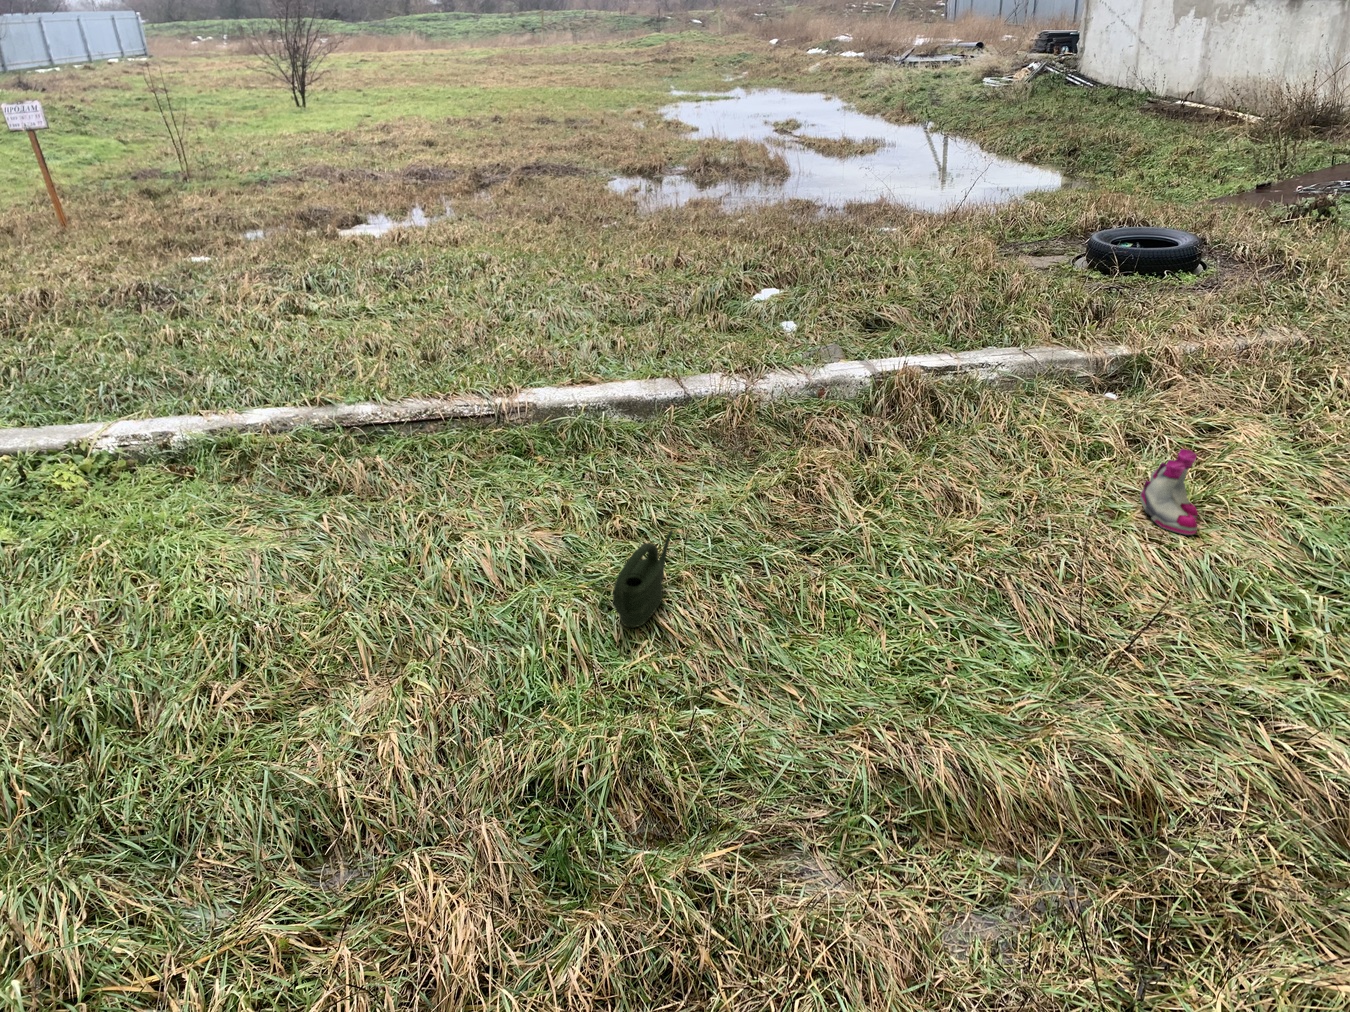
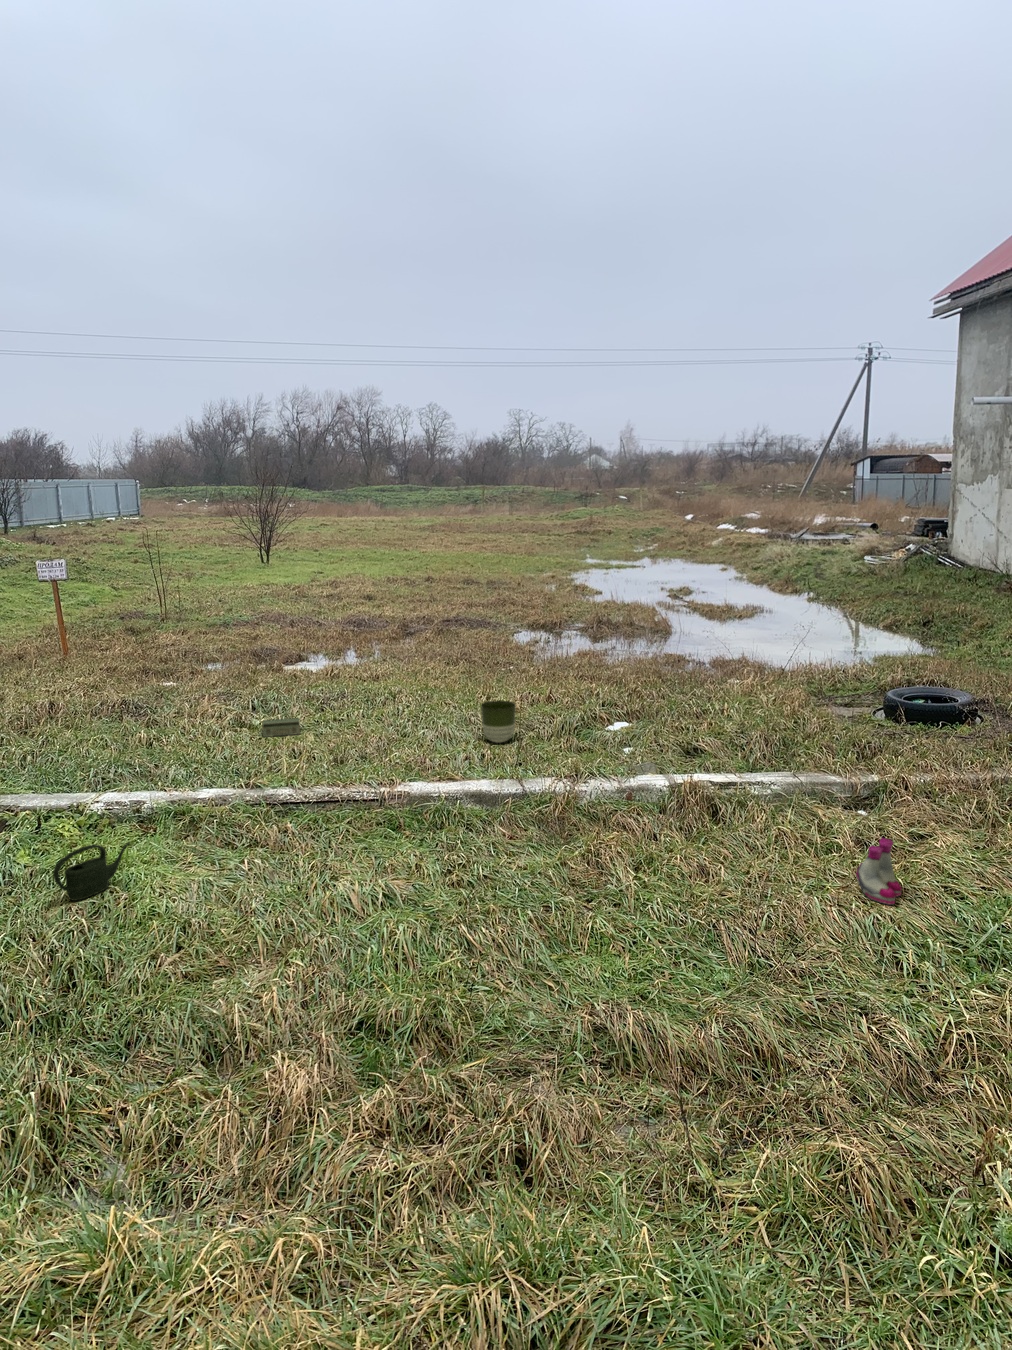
planter: none [602,269,645,322] -> present [481,700,516,743]
toolbox: none [326,298,377,325] -> present [262,718,300,737]
watering can: present [613,530,673,628] -> present [53,843,130,901]

